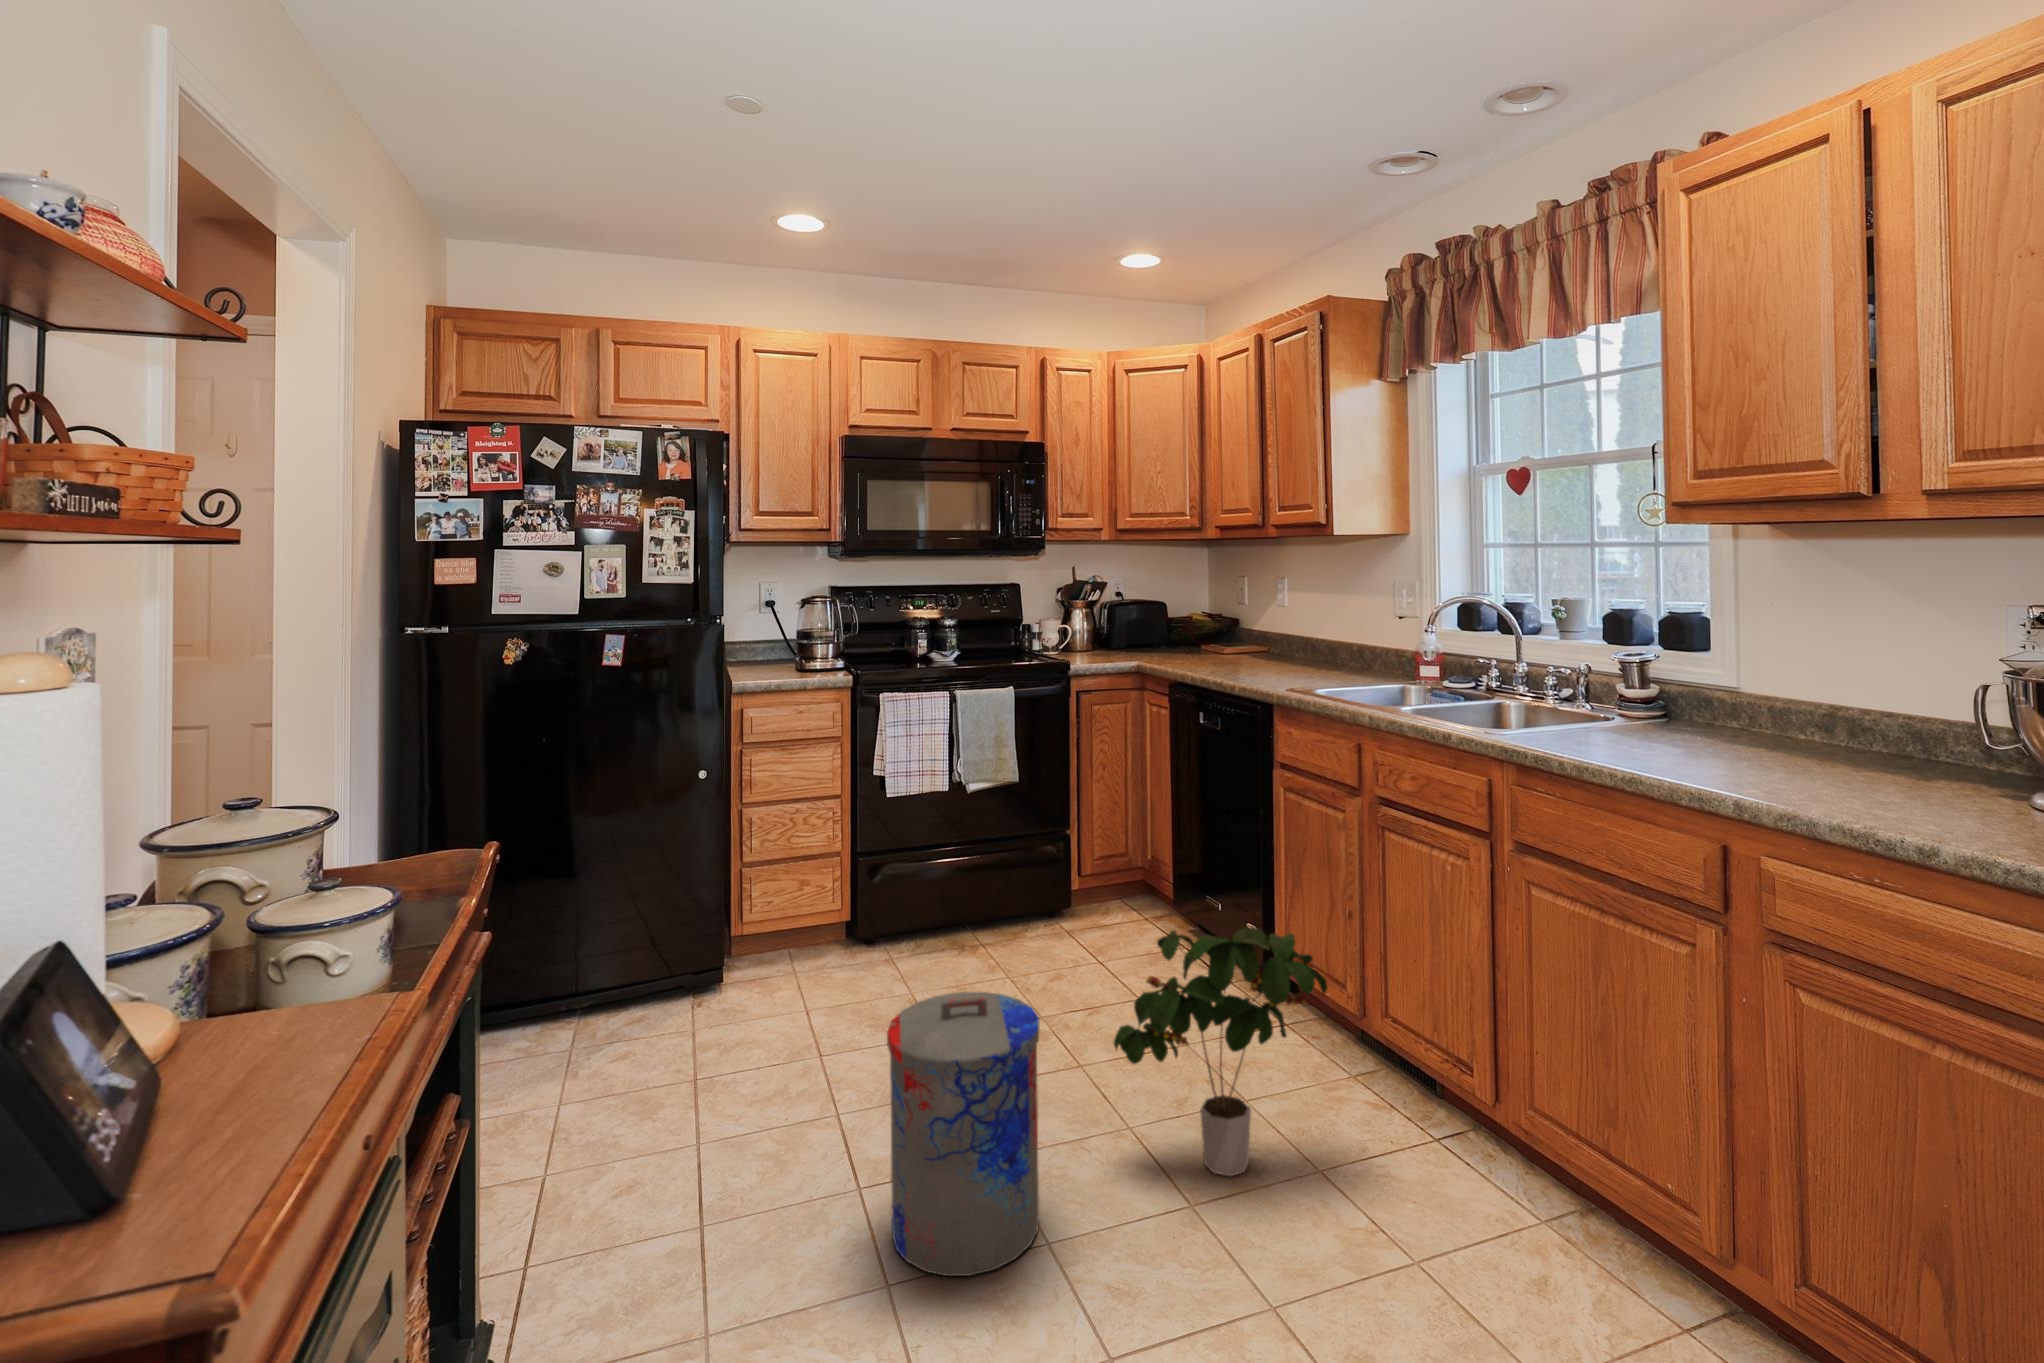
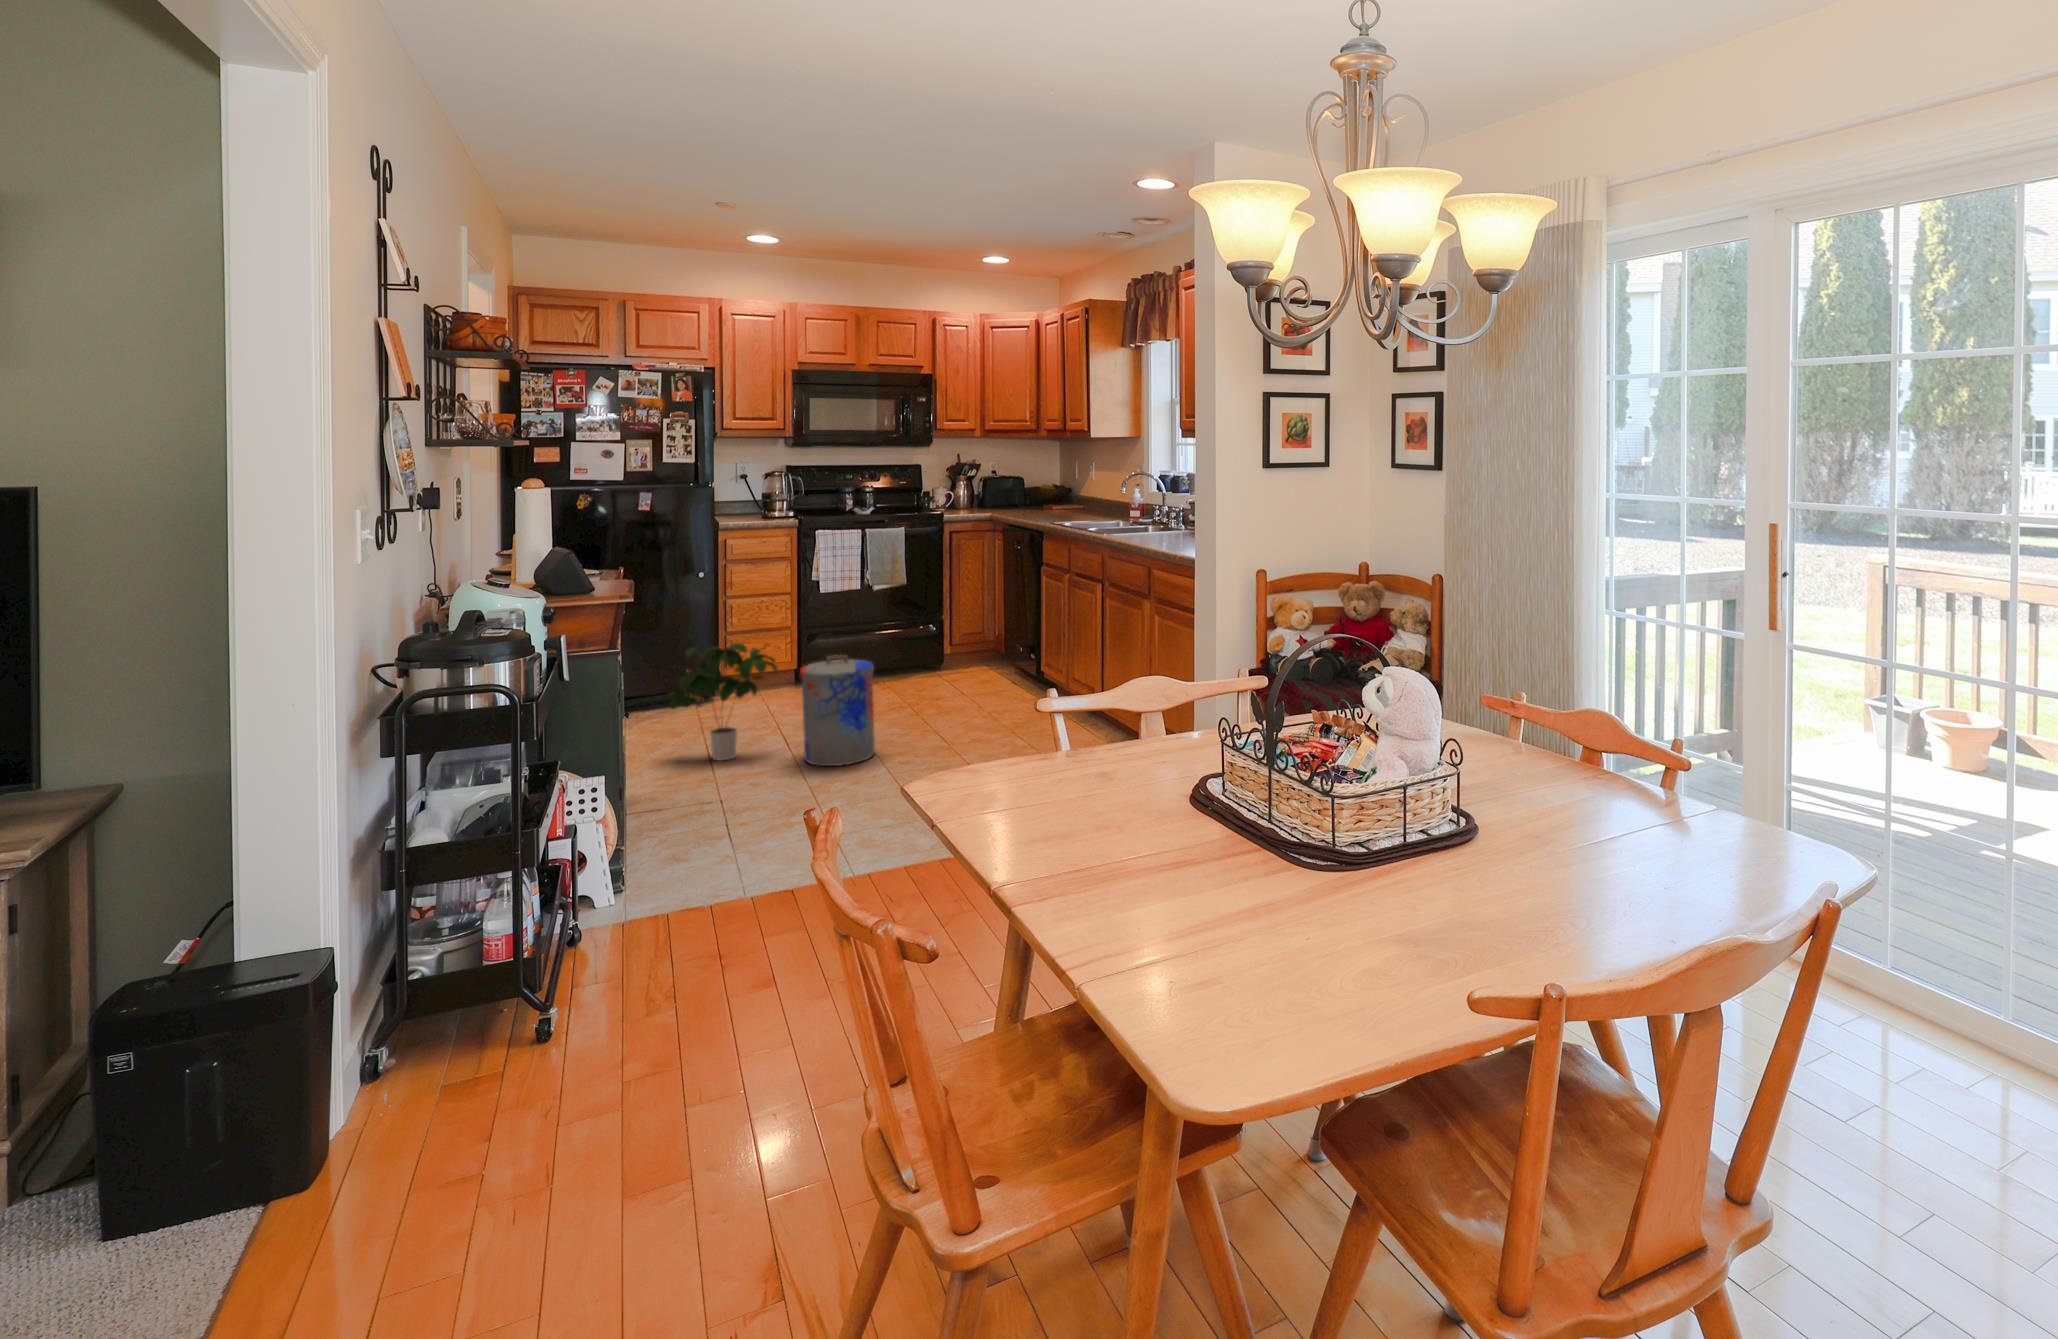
potted plant: present [1114,927,1328,1176] -> present [665,643,777,761]

